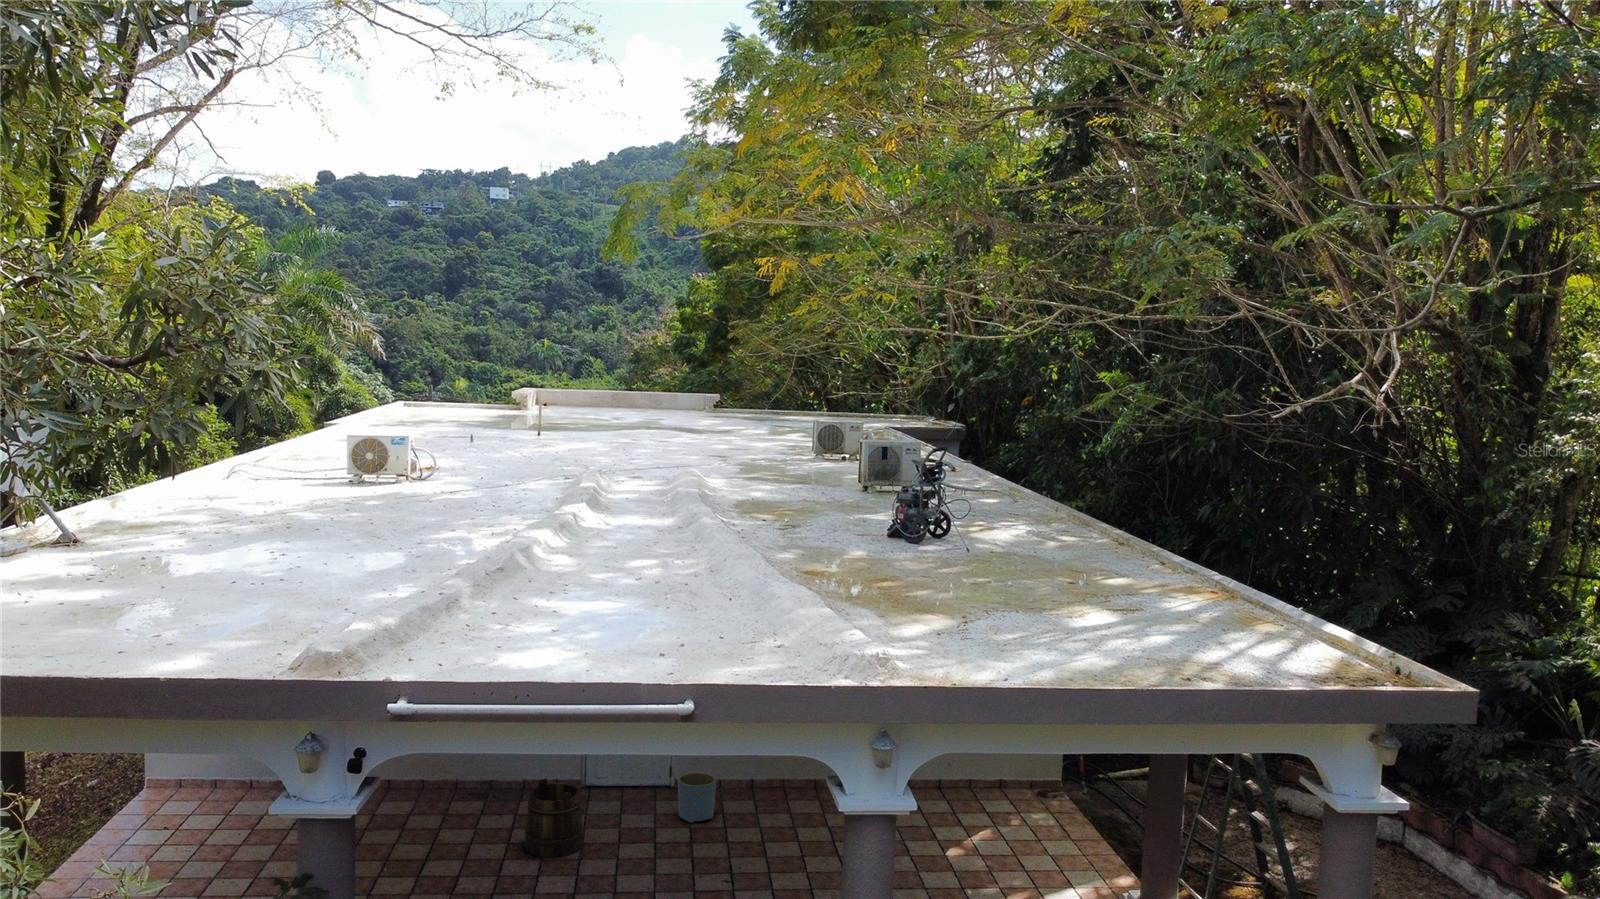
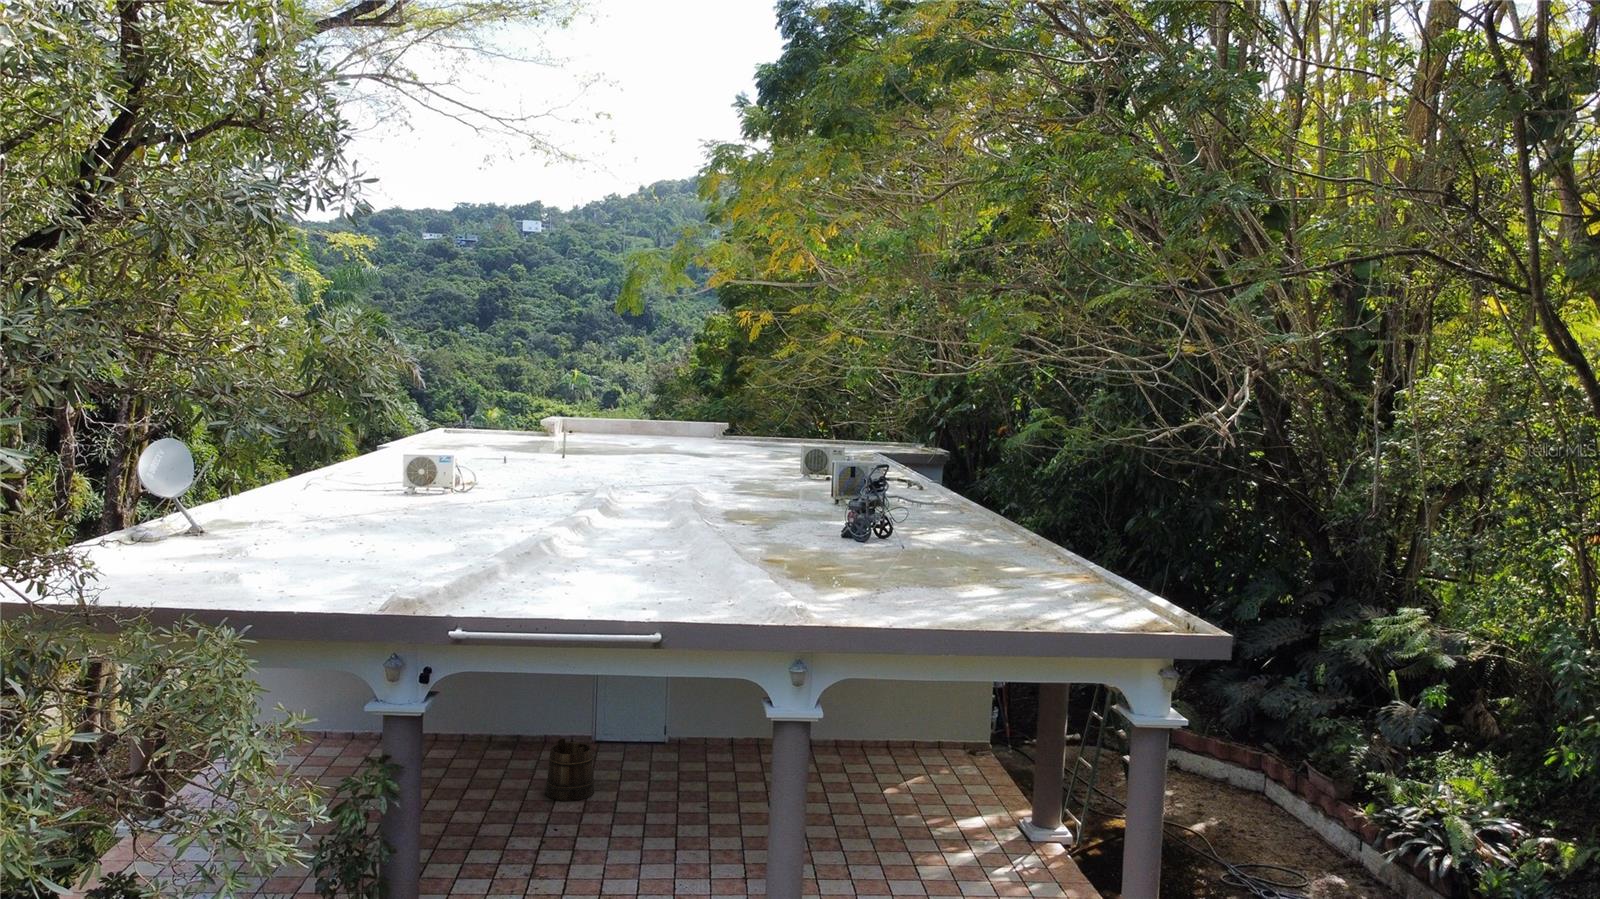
planter: present [678,772,716,823] -> none [674,739,706,780]

